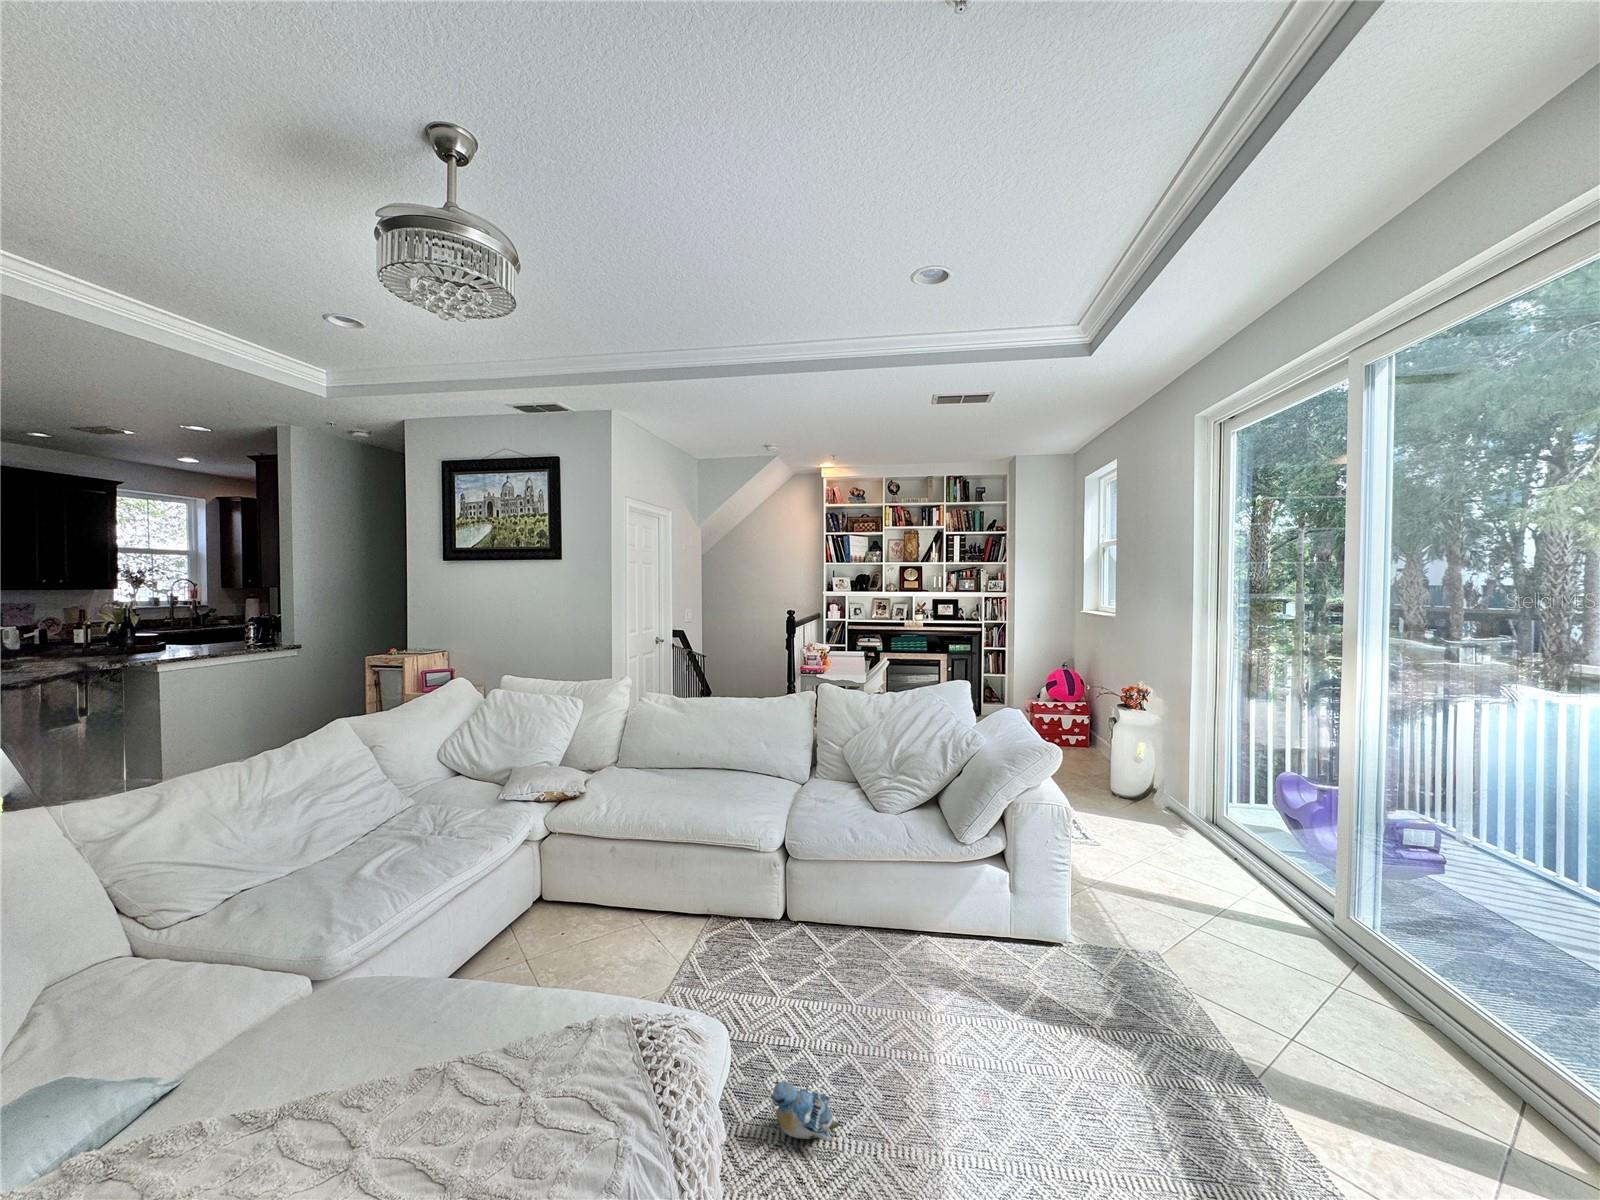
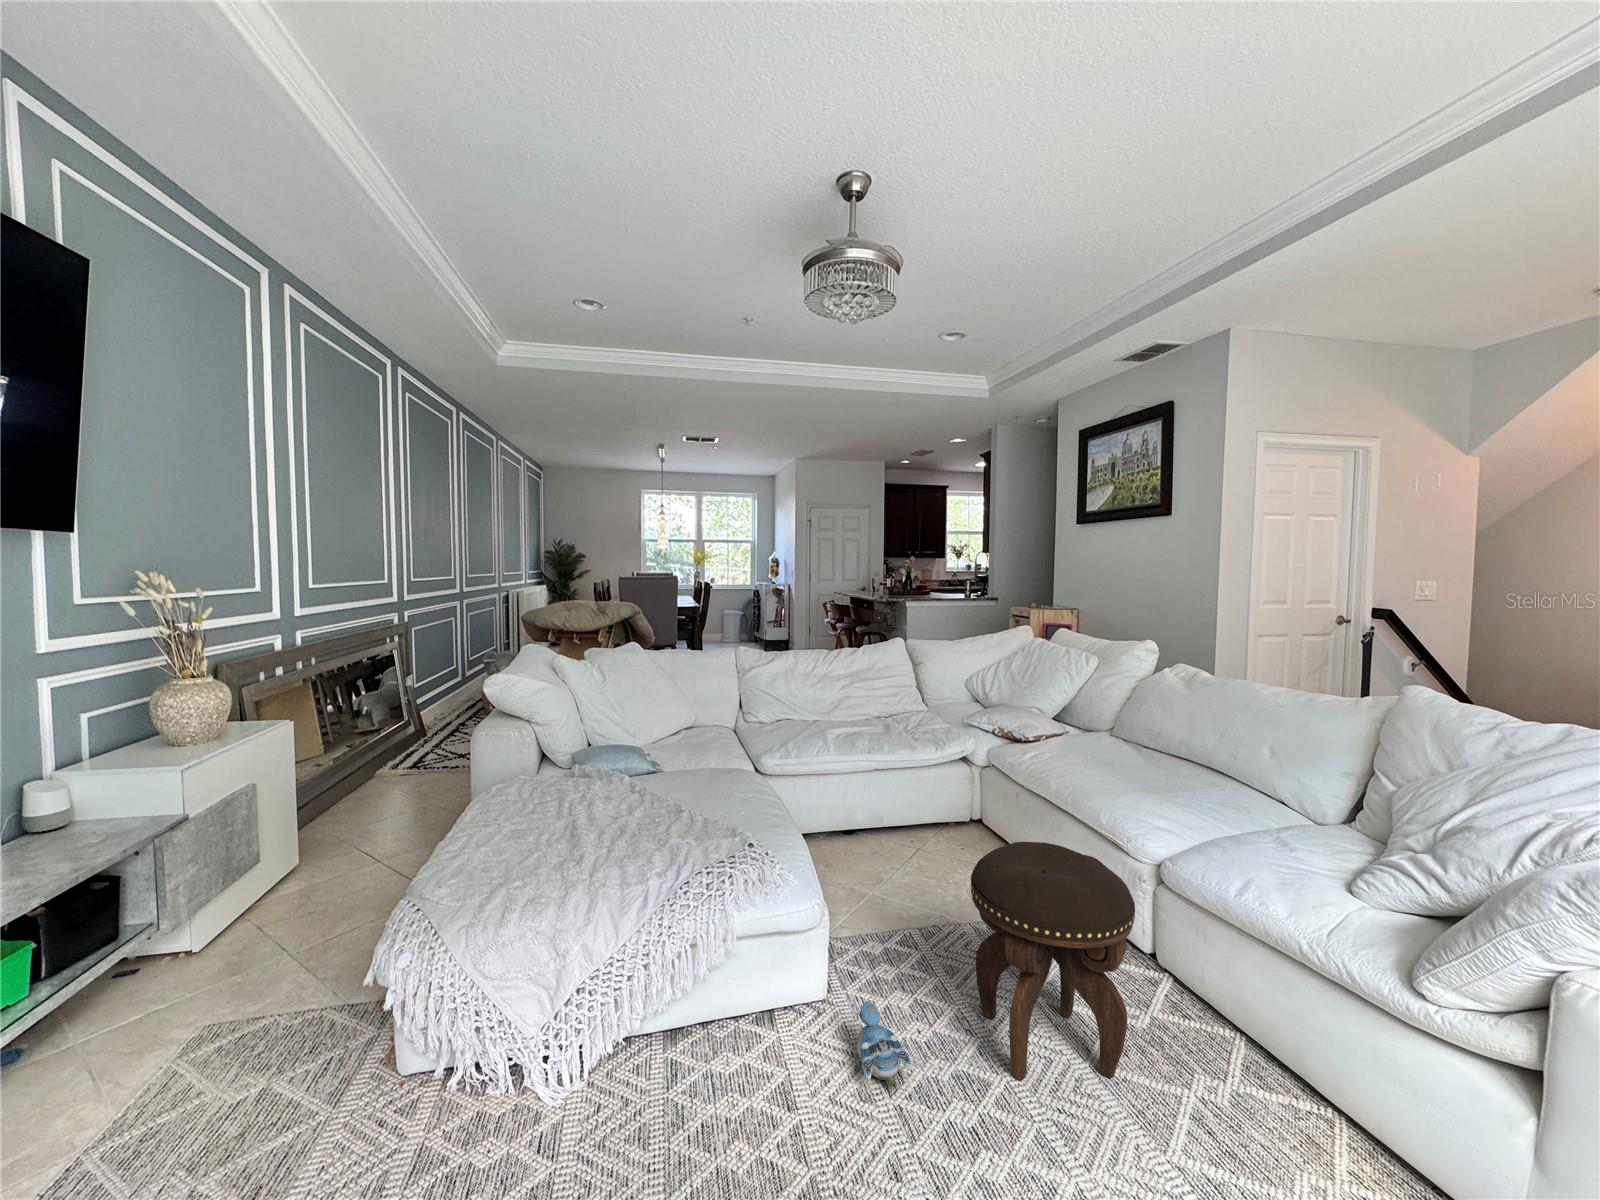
footstool: none [764,853,884,1047] -> present [971,842,1135,1080]

